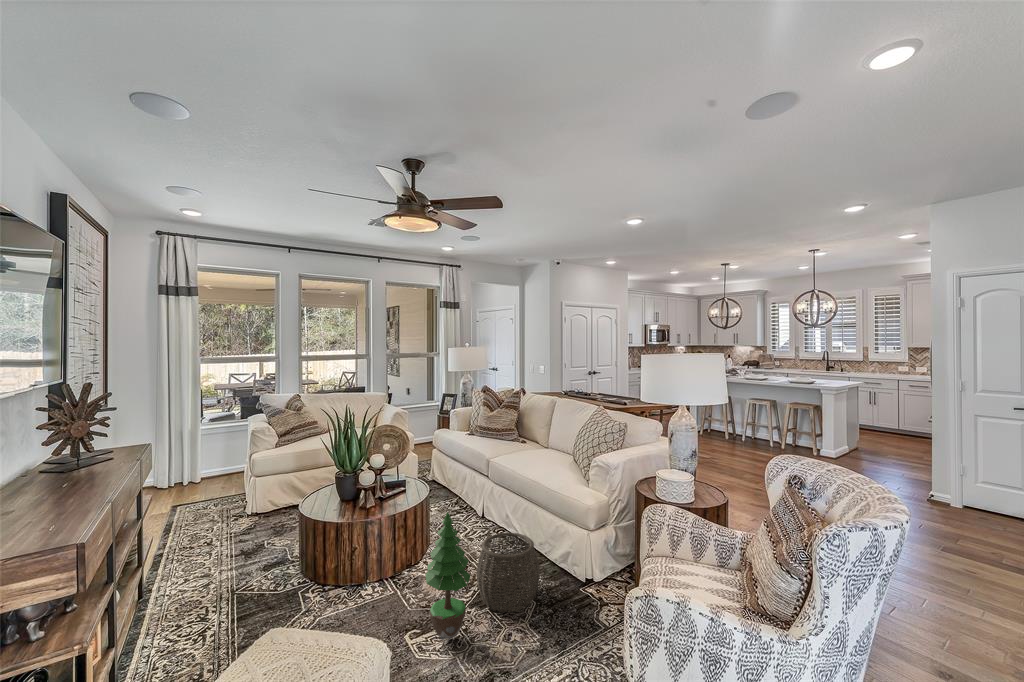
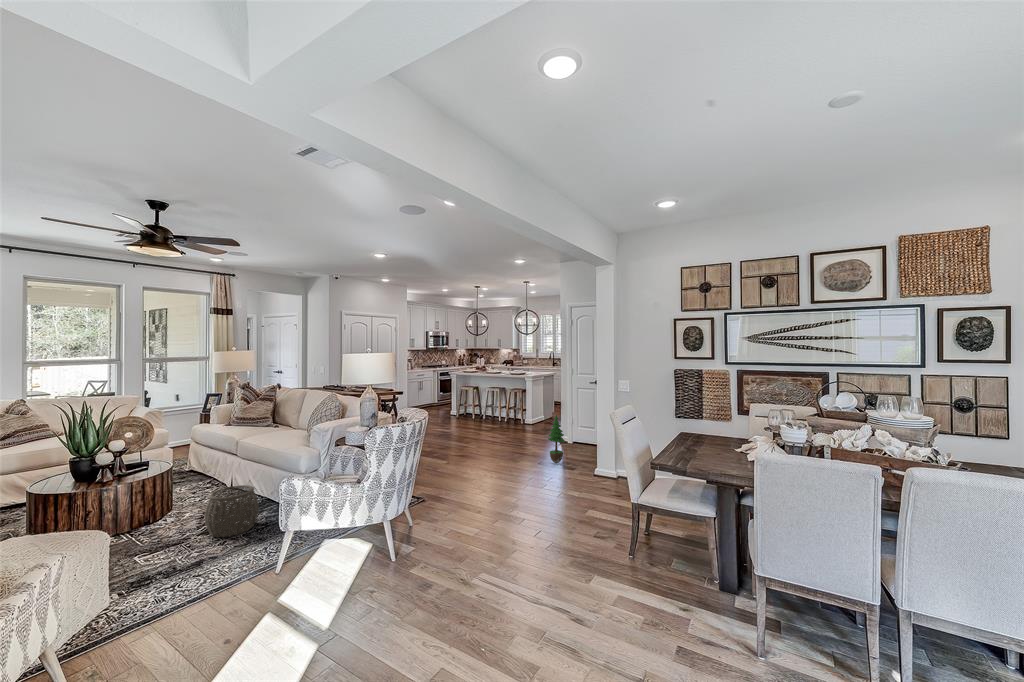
potted tree: present [425,512,471,640] -> present [548,415,565,464]

